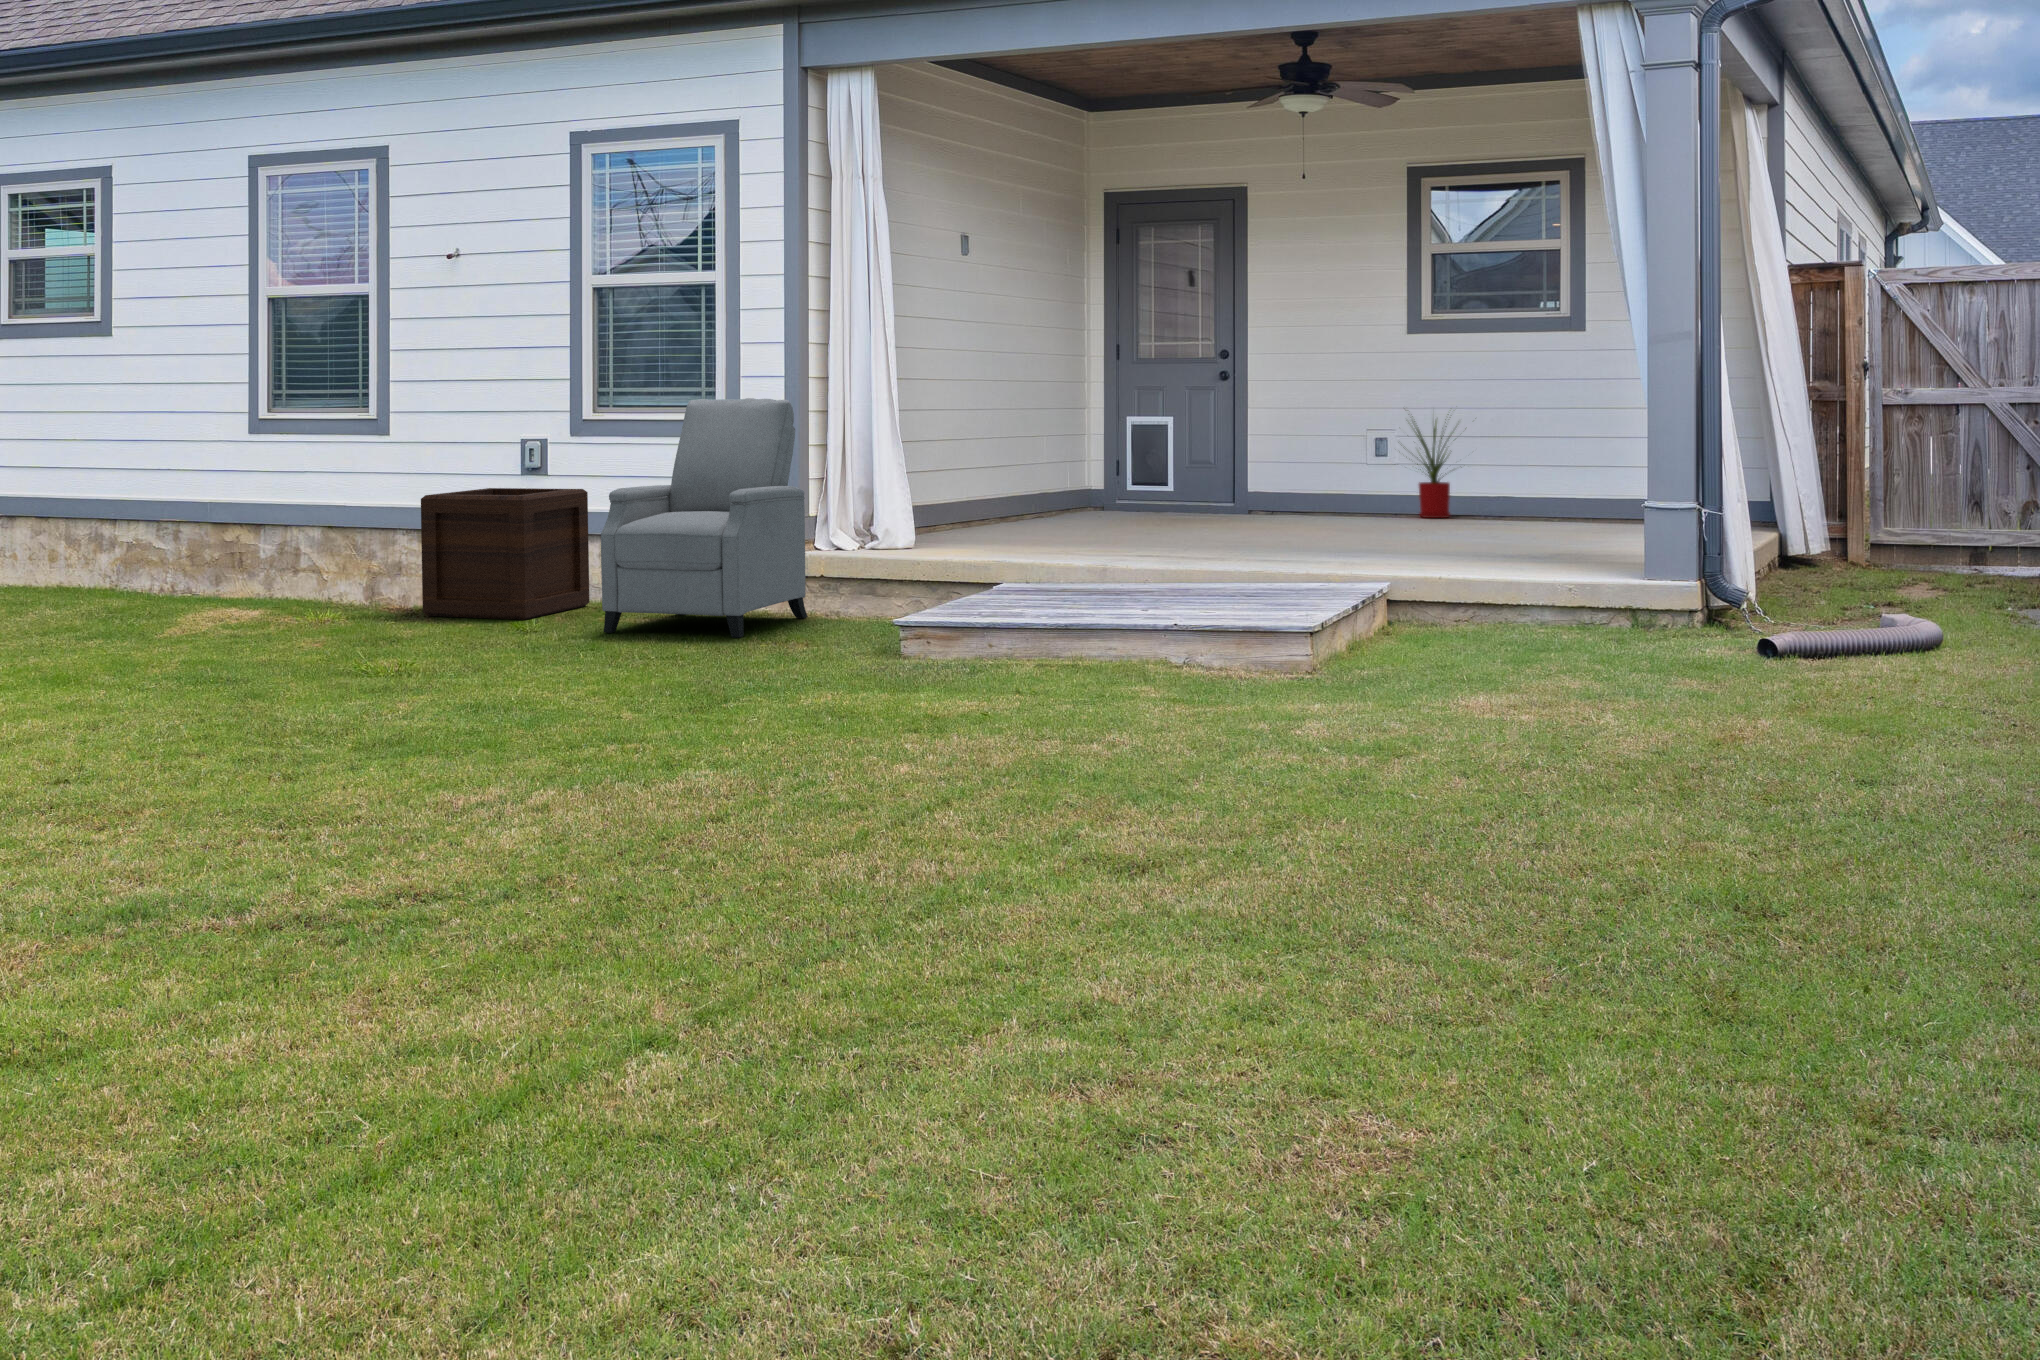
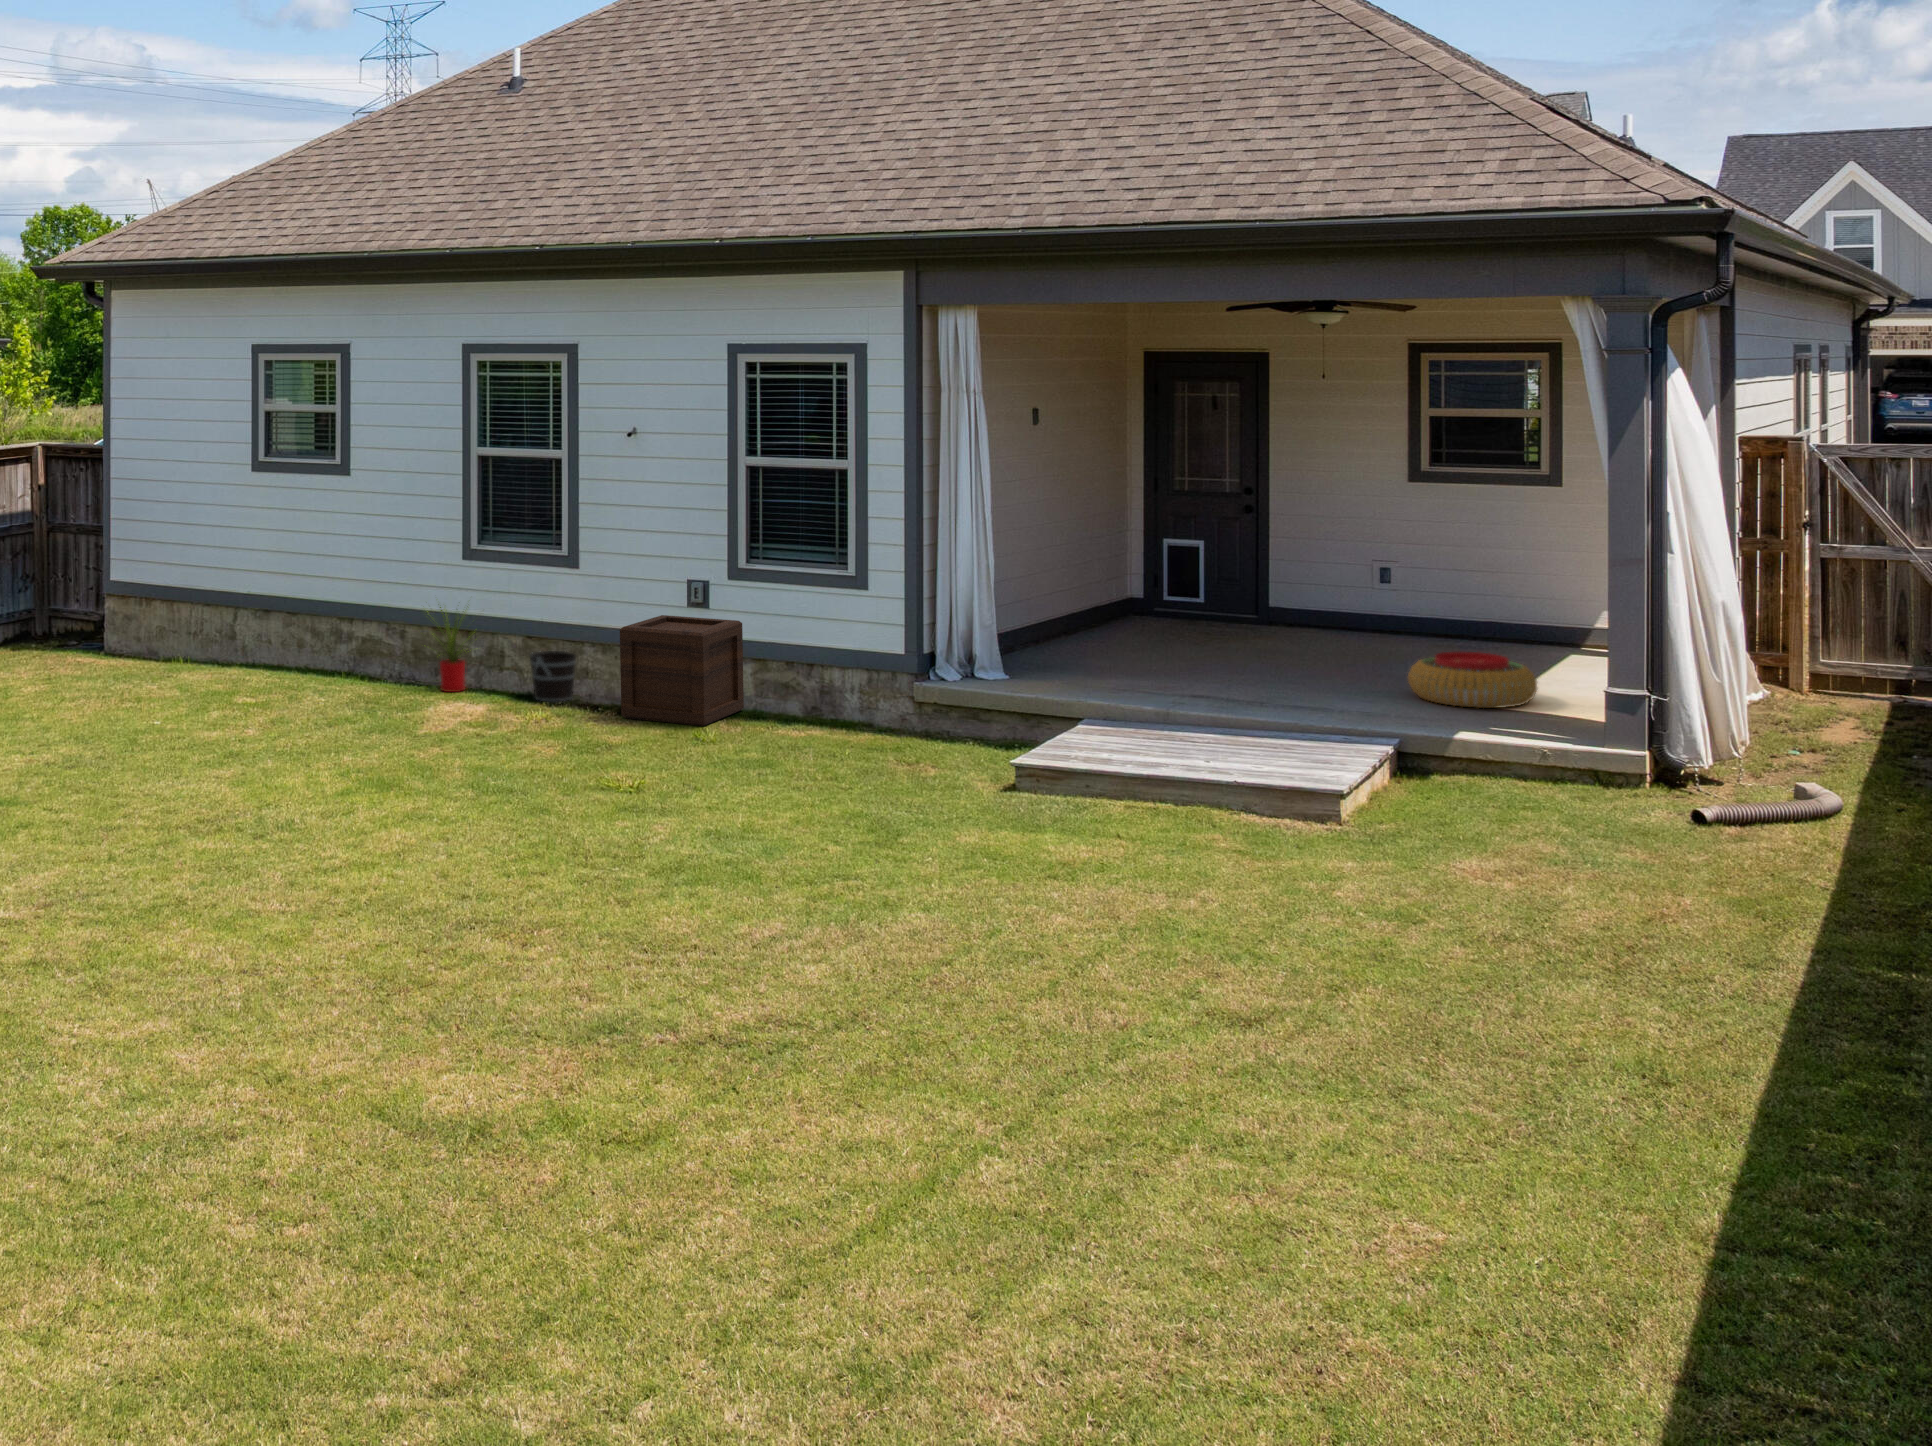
chair: present [601,398,808,638] -> none [773,561,925,756]
house plant: present [1412,414,1450,518] -> present [437,604,476,692]
pouf: none [1402,501,1554,561] -> present [1408,652,1537,708]
bucket: none [321,541,384,605] -> present [530,651,576,701]

